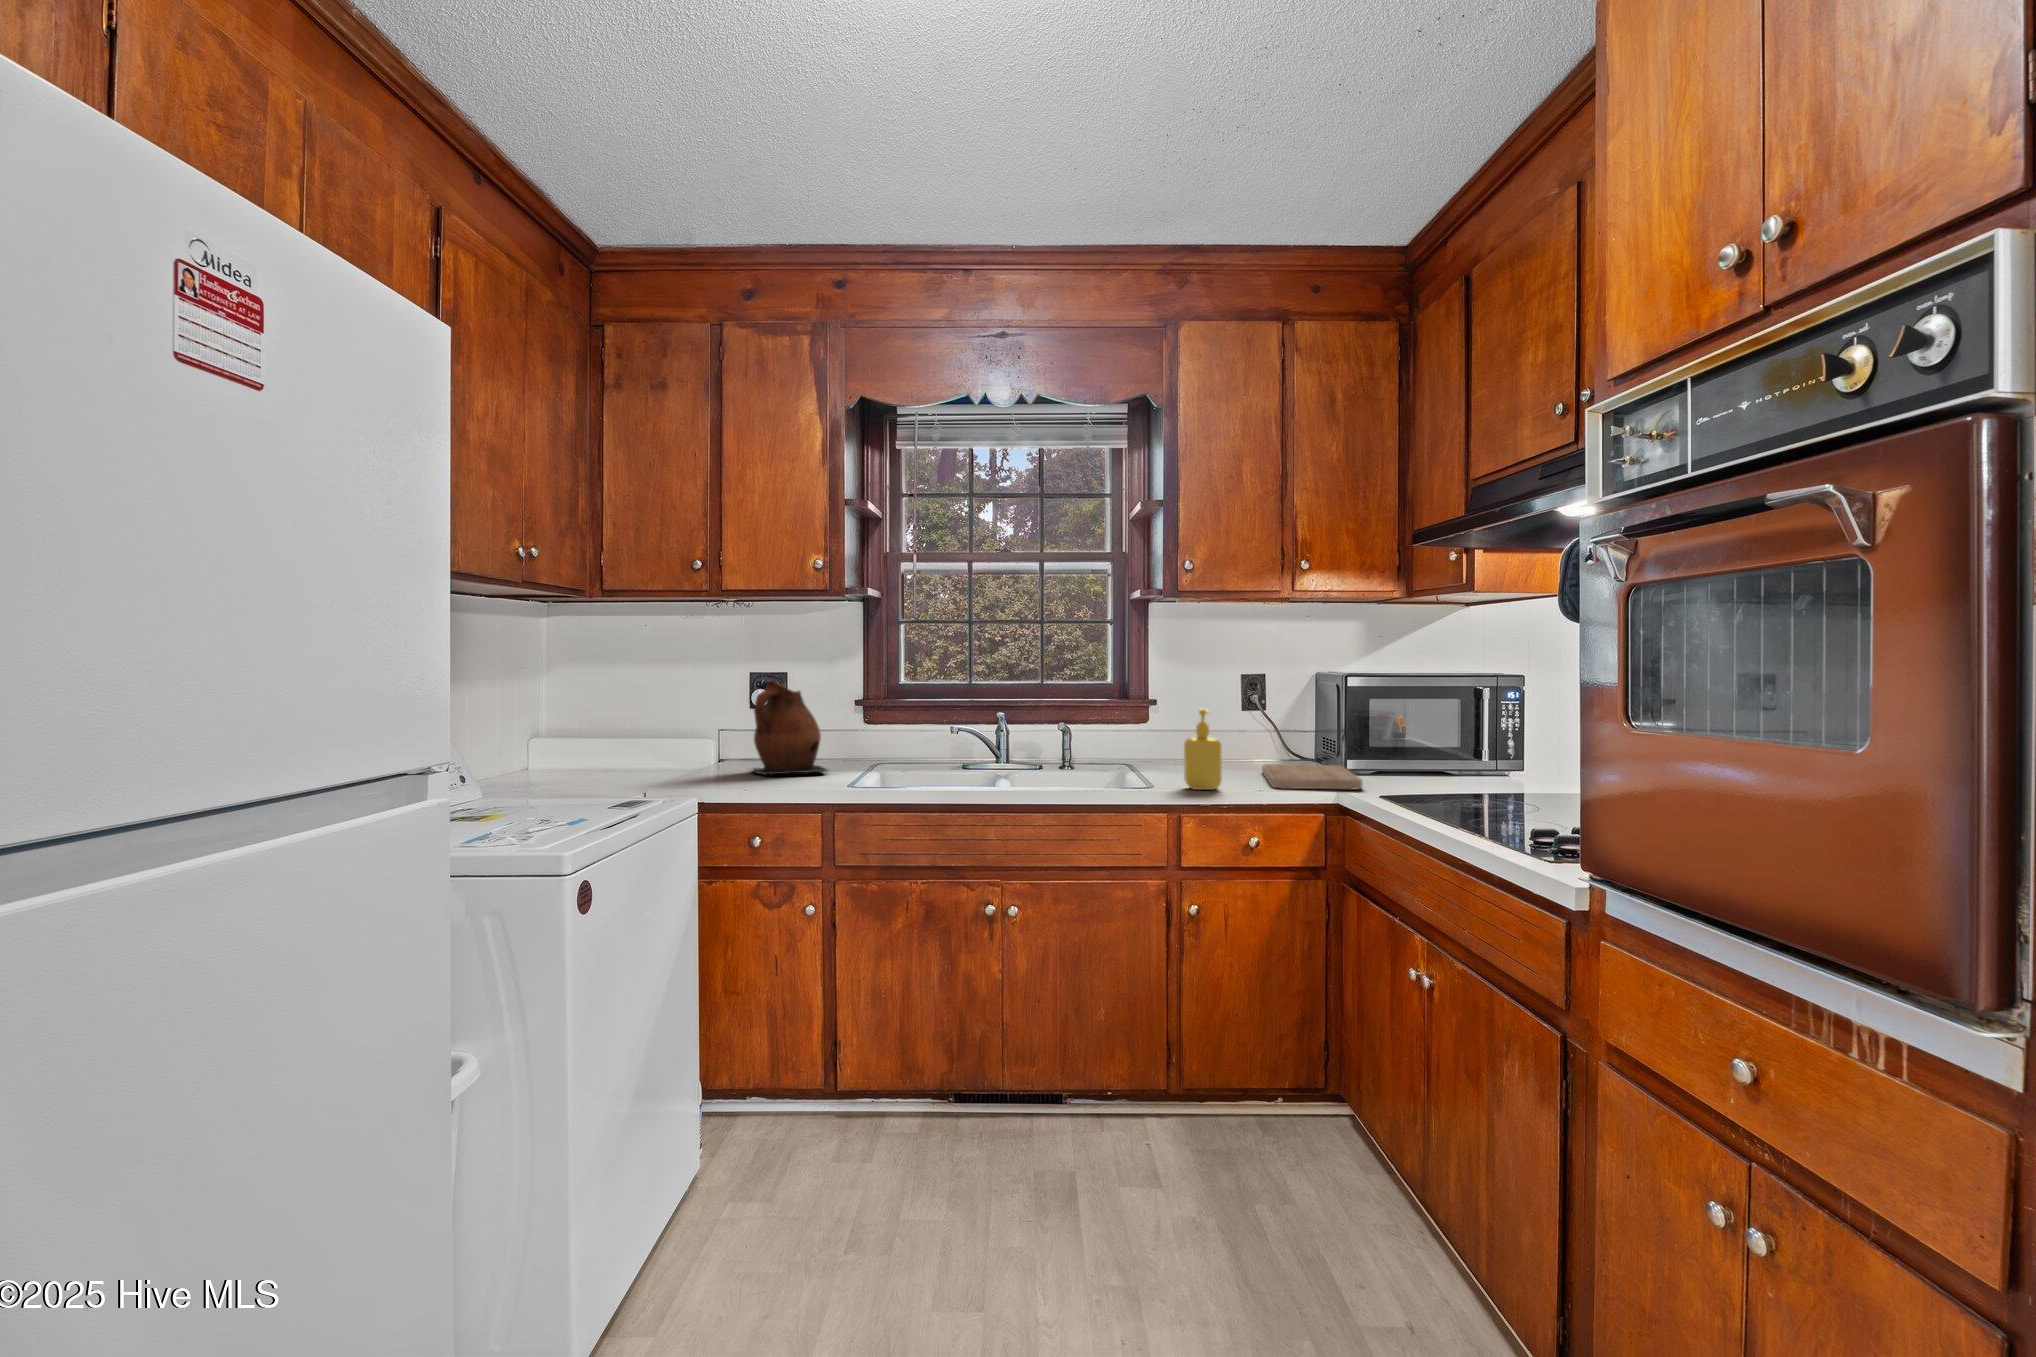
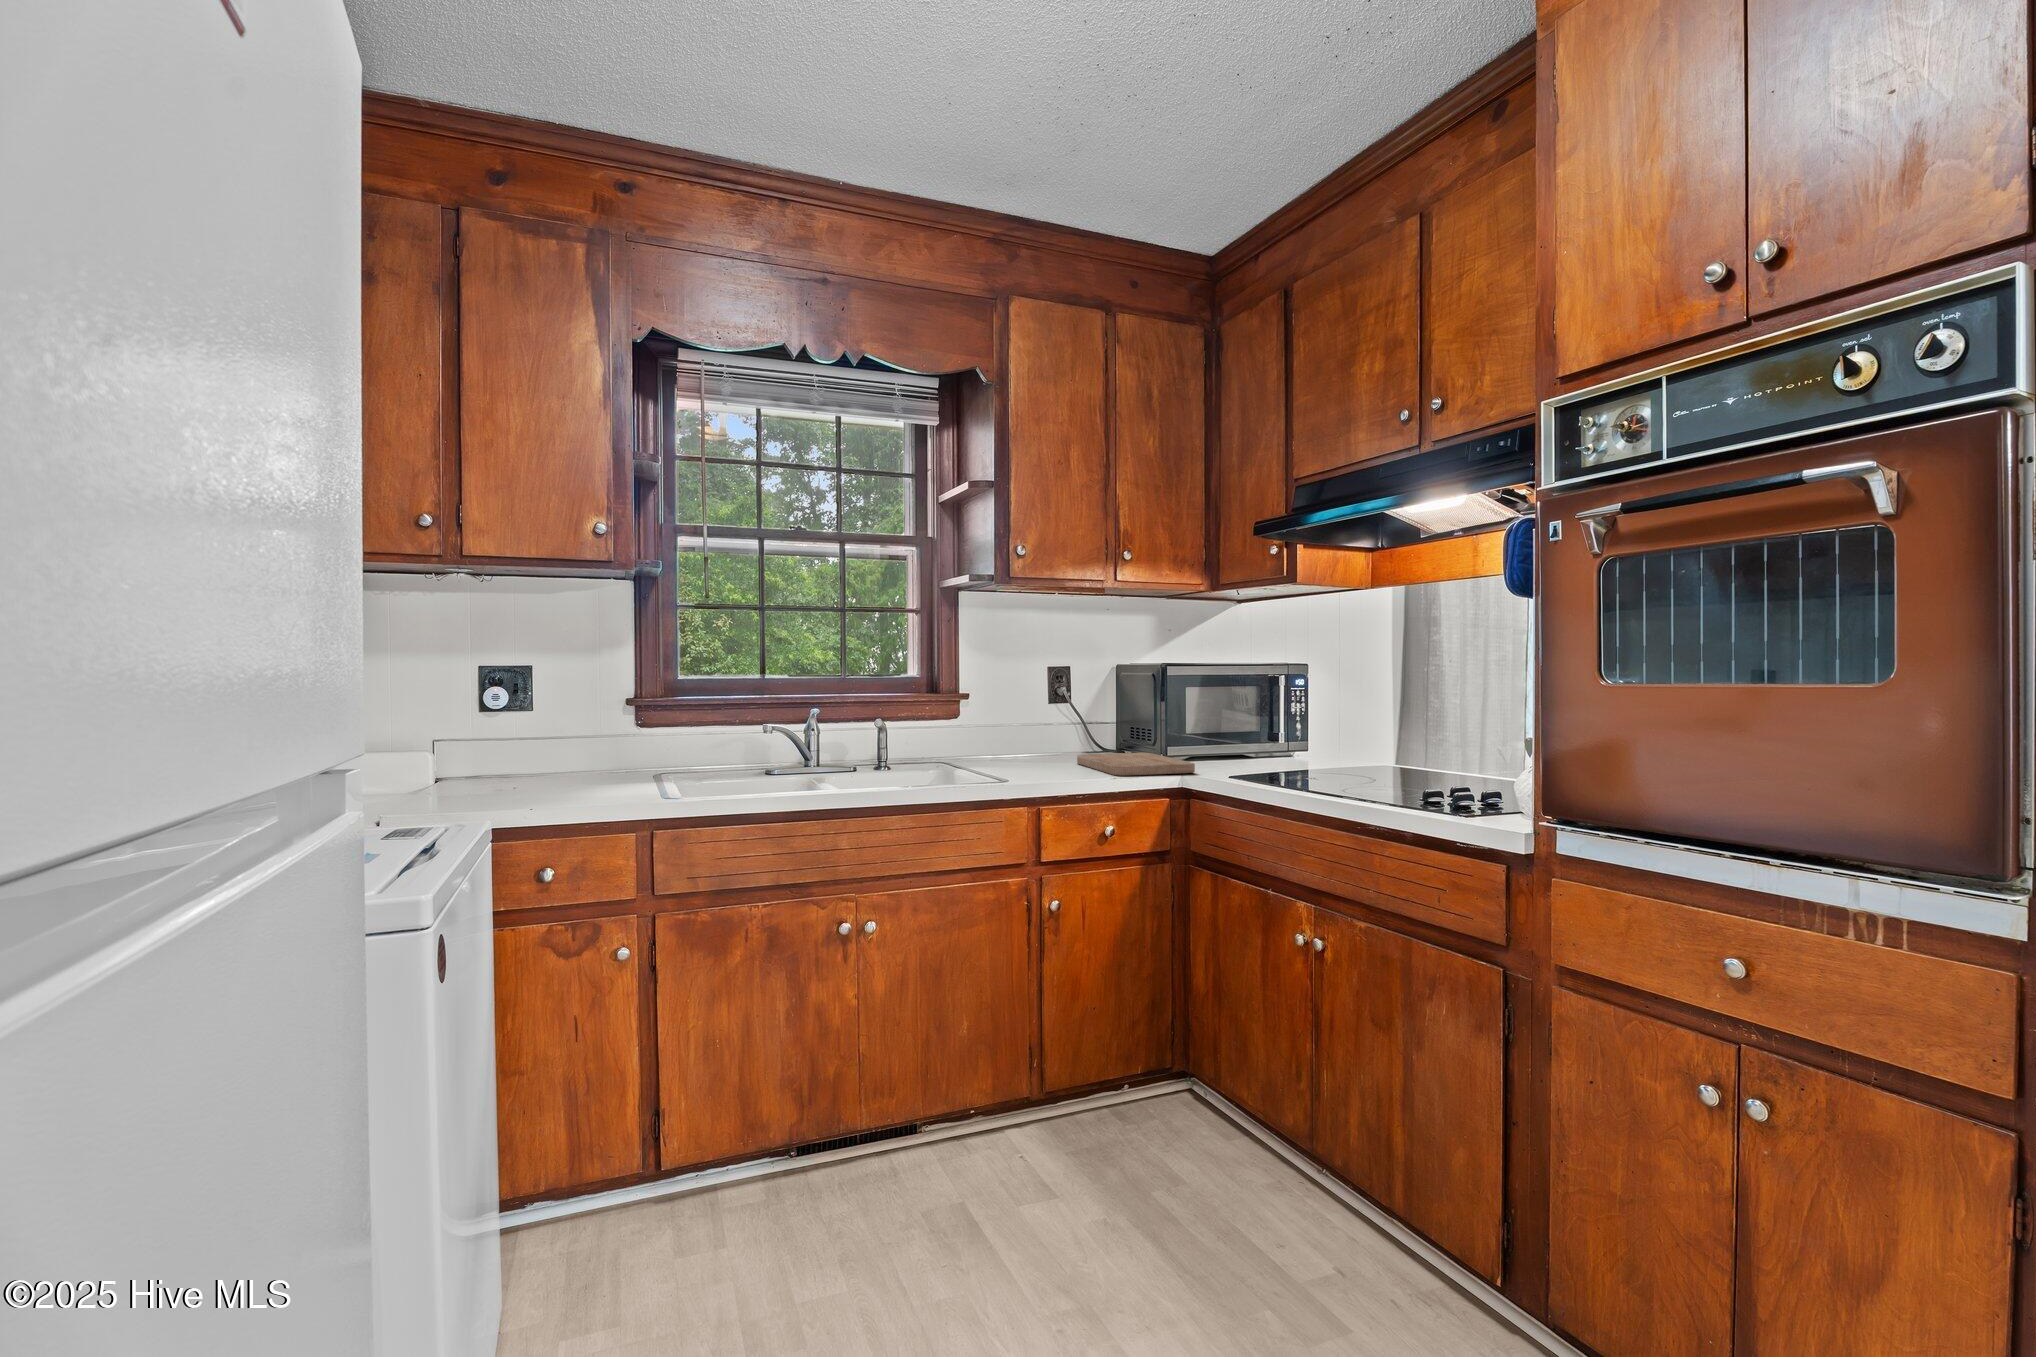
ceramic pitcher: present [753,681,827,775] -> none [497,673,614,791]
soap dispenser: present [1184,709,1222,790] -> none [1034,697,1075,781]

